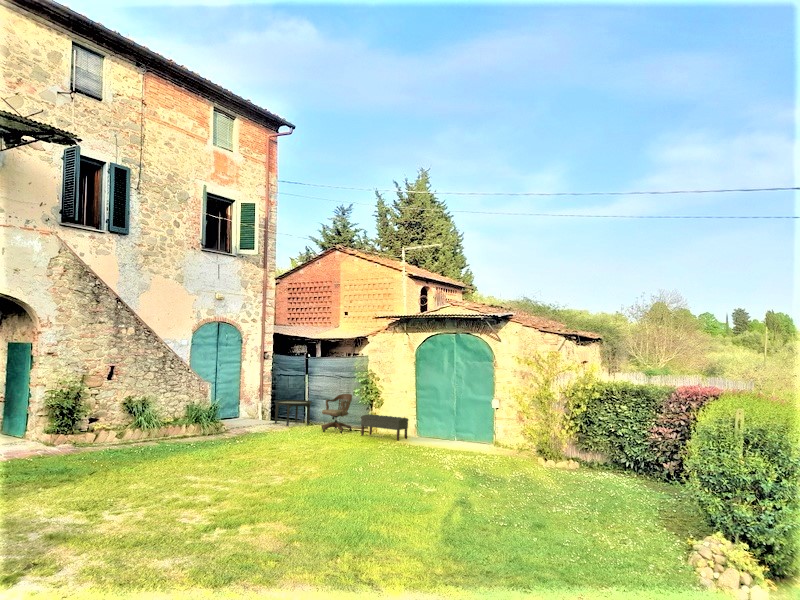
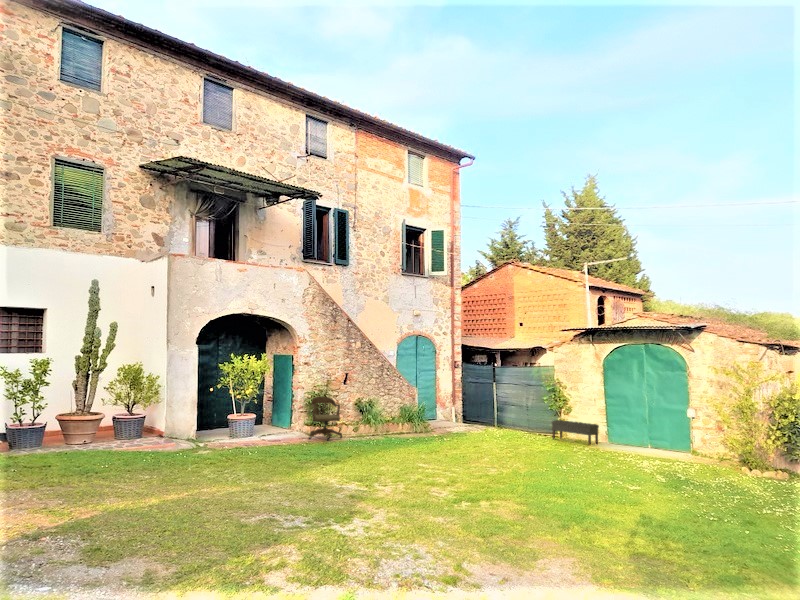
chair: present [322,394,352,433] -> present [309,397,342,440]
round table: present [274,400,312,426] -> none [467,405,502,429]

